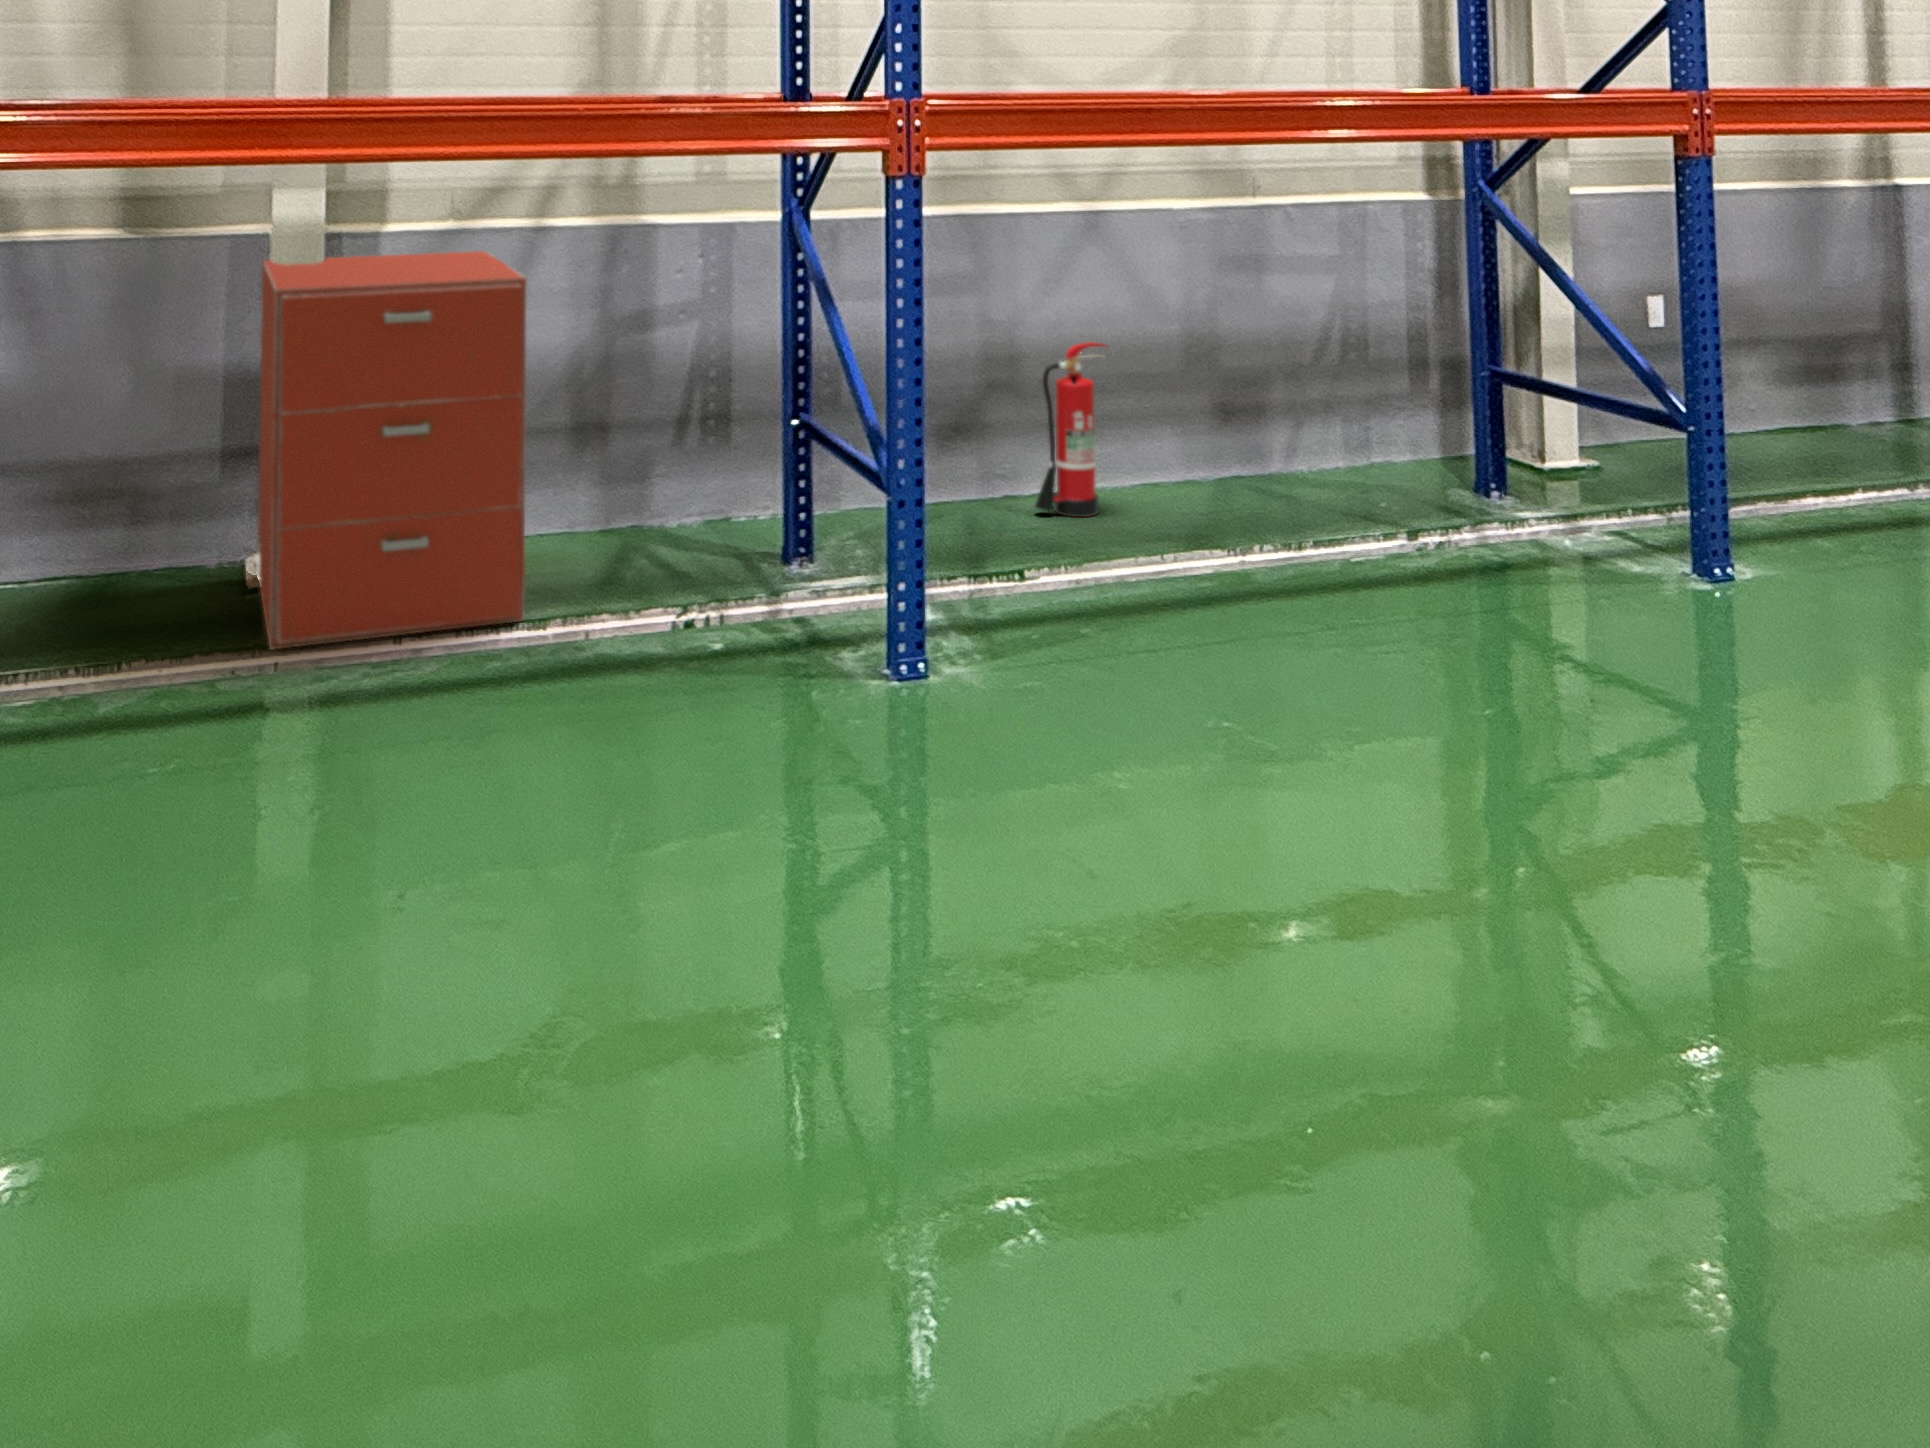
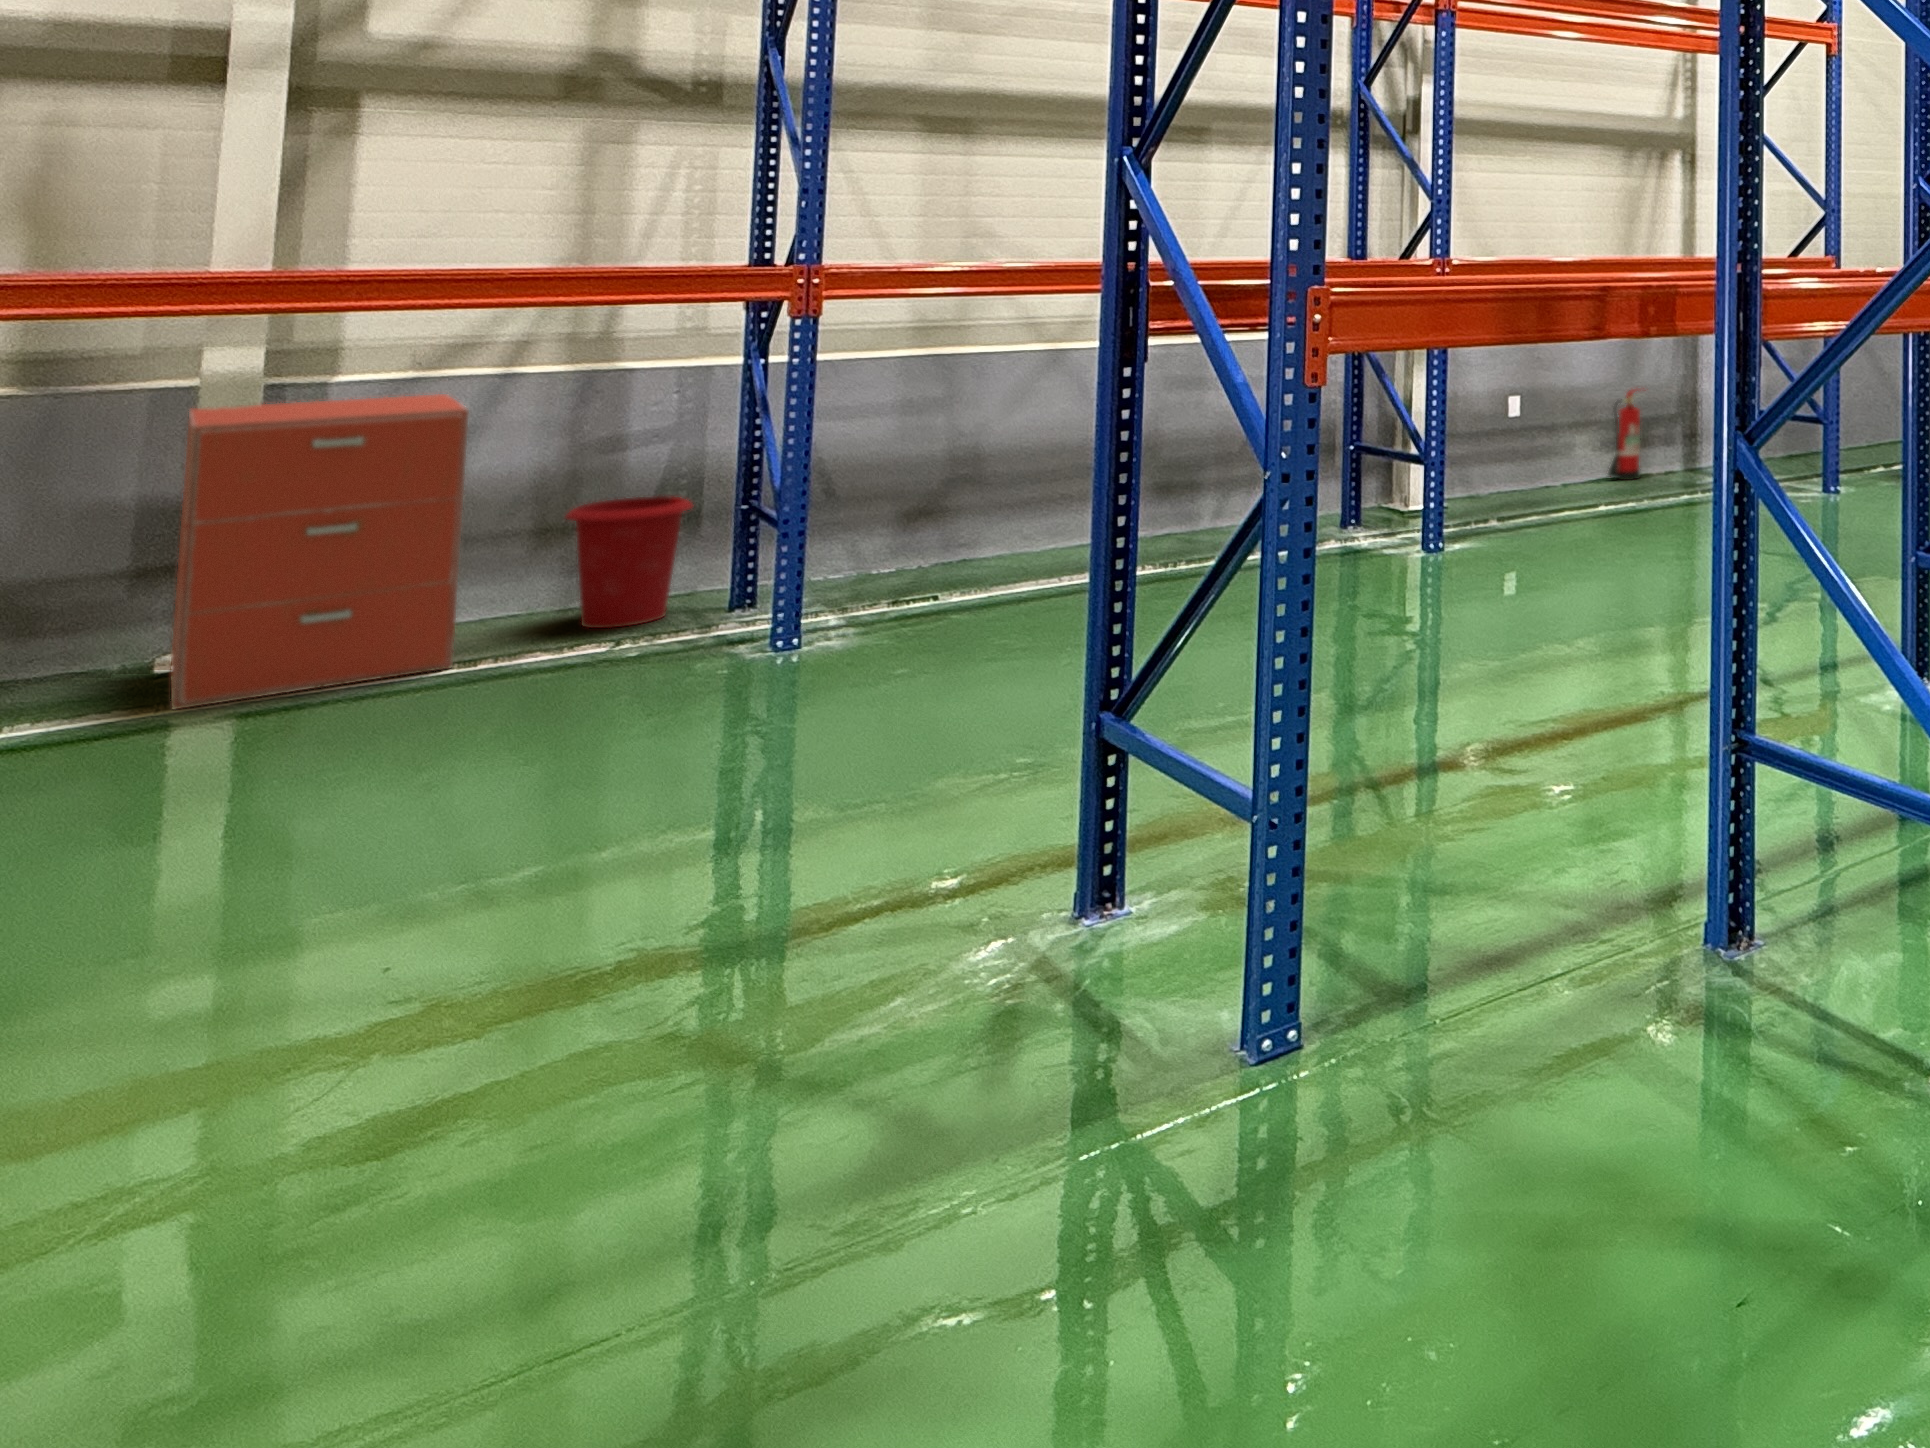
fire extinguisher: present [1035,342,1108,517] -> present [1608,390,1640,480]
waste bin: none [606,393,736,570] -> present [566,496,694,628]

